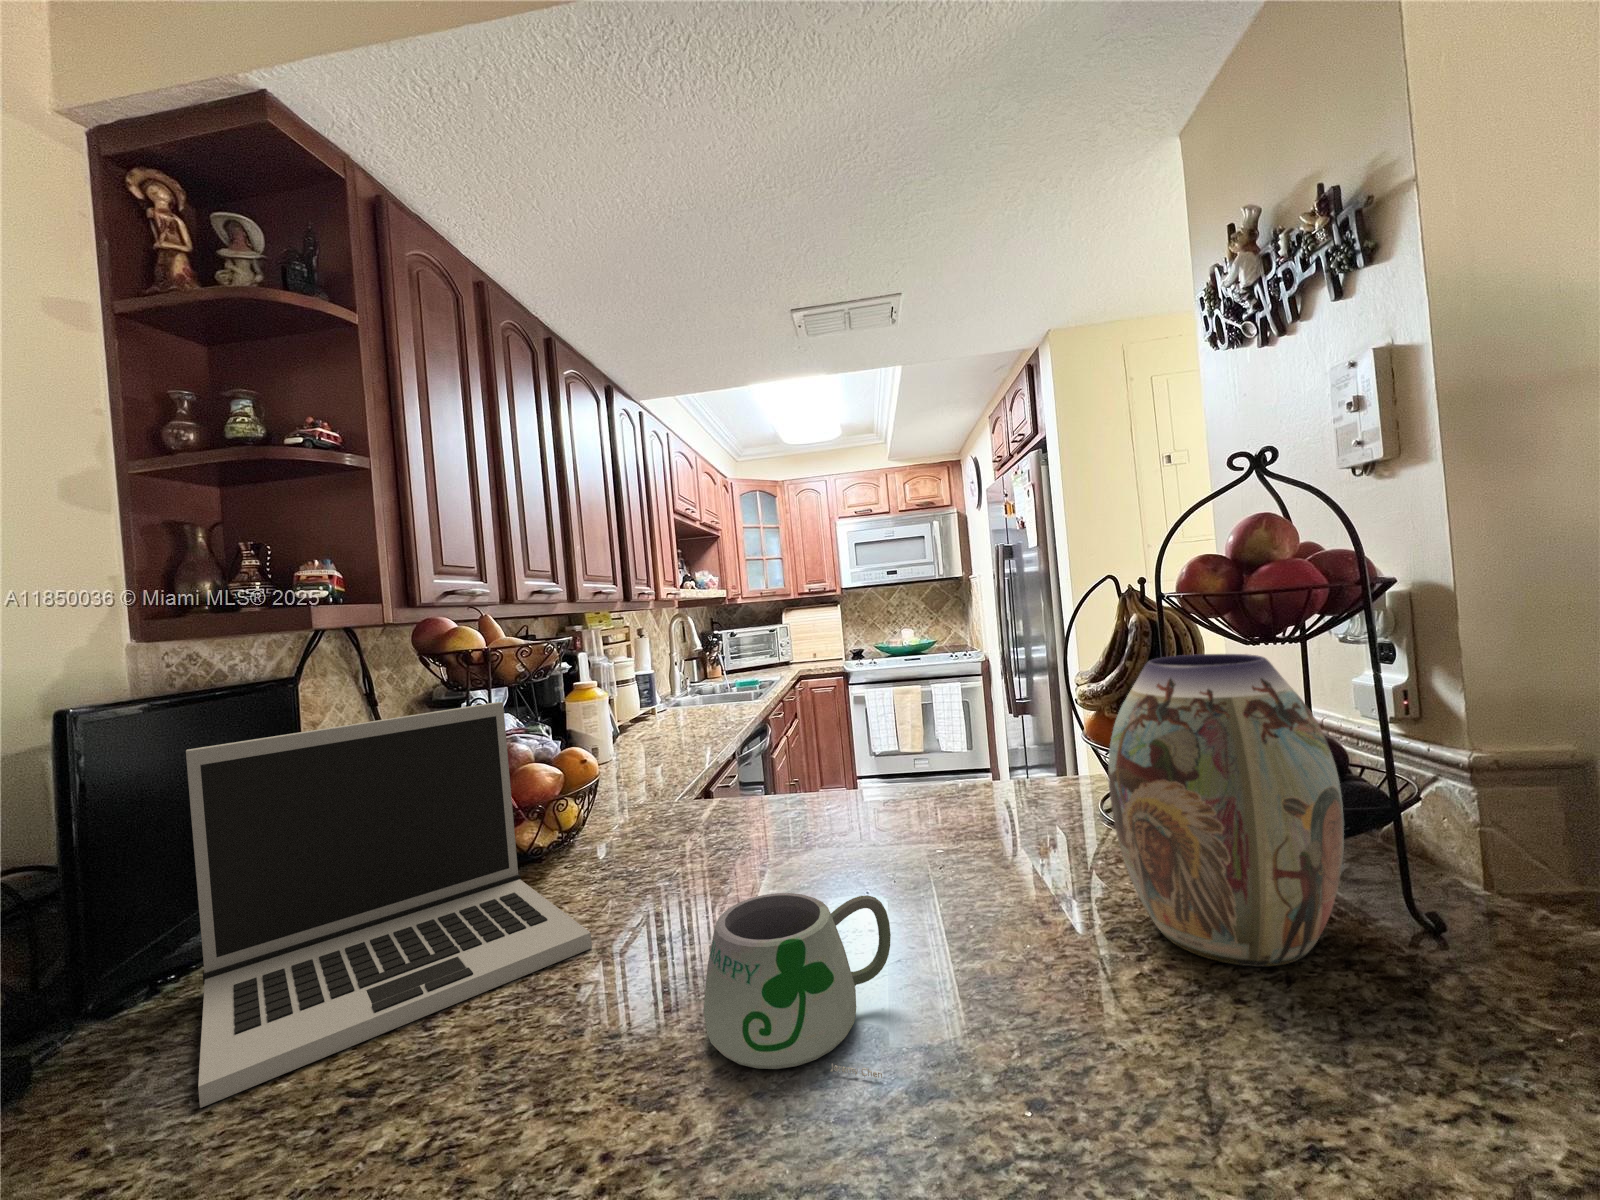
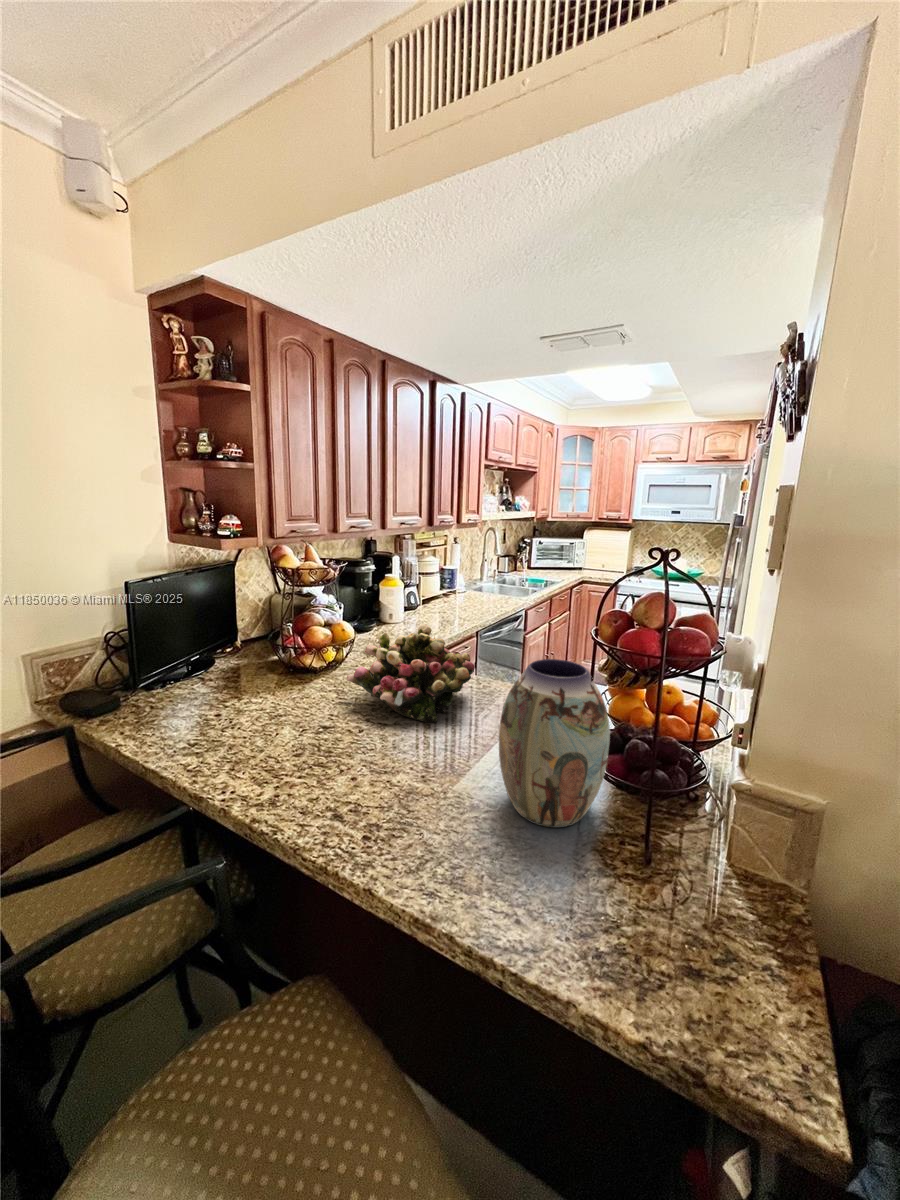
laptop: present [186,702,592,1108] -> none [149,597,298,734]
flower arrangement: none [650,708,900,878] -> present [347,624,475,723]
mug: present [703,893,891,1078] -> none [292,720,376,802]

